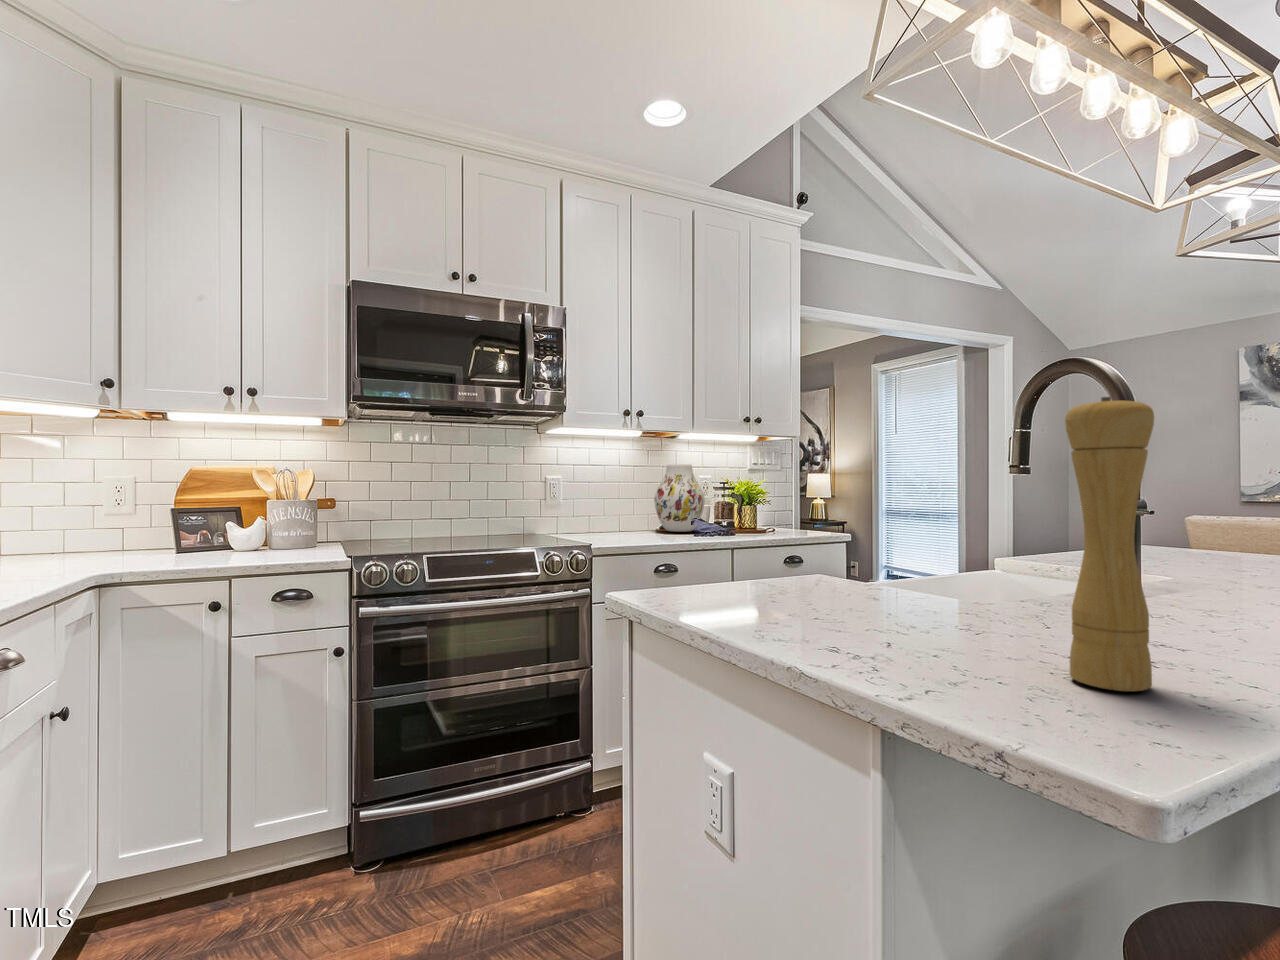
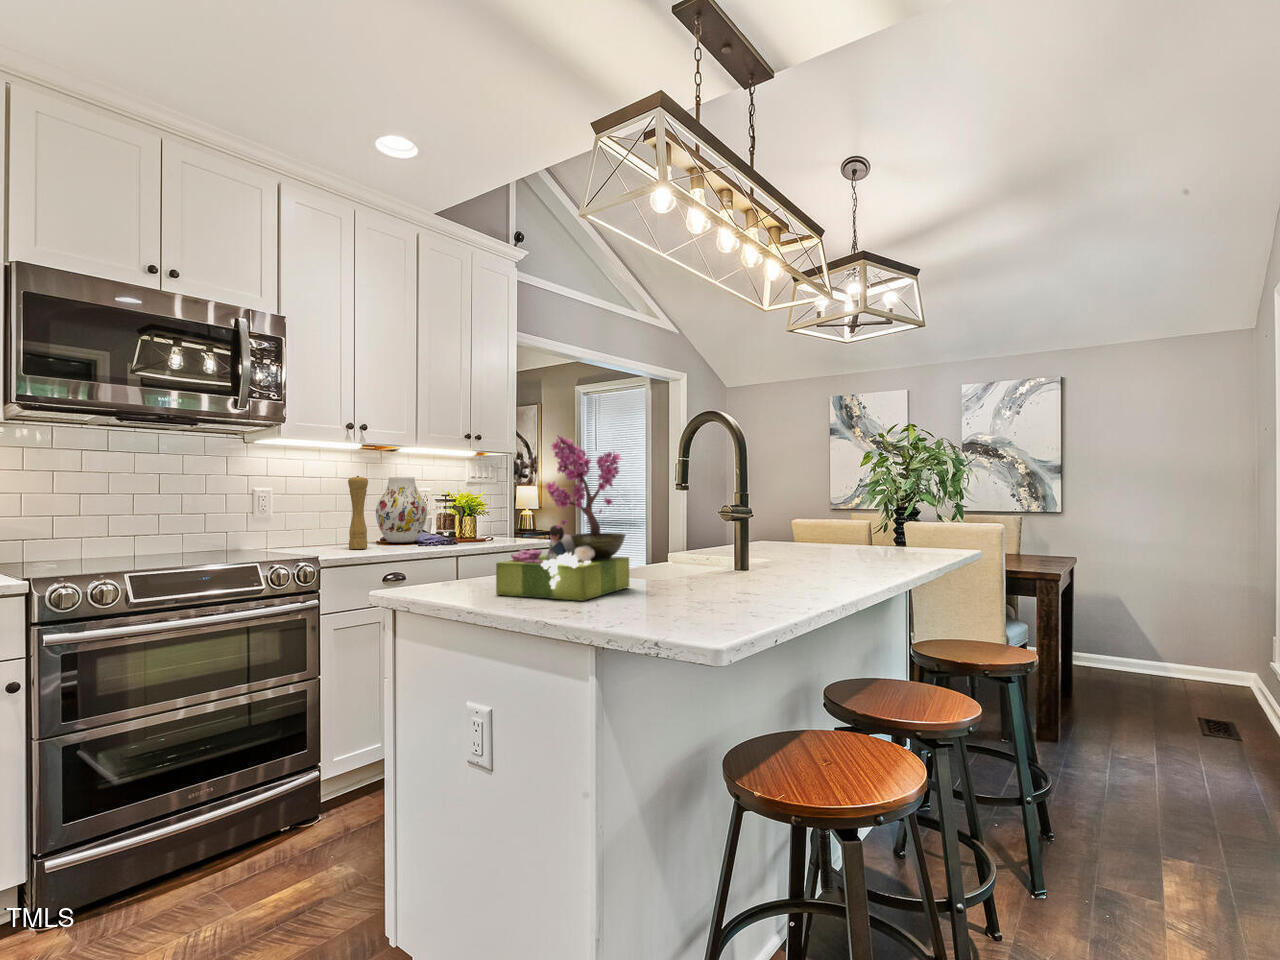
pepper mill: present [1065,397,1154,691] -> present [348,476,368,549]
flower arrangement: none [745,400,938,640] -> present [496,435,629,601]

